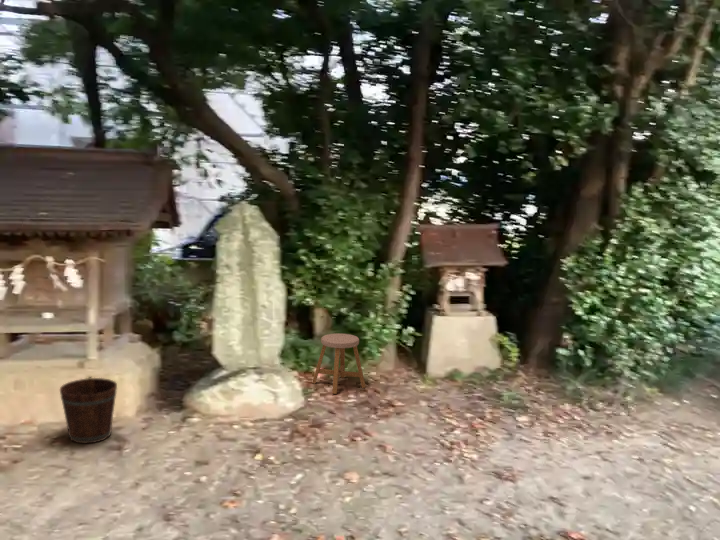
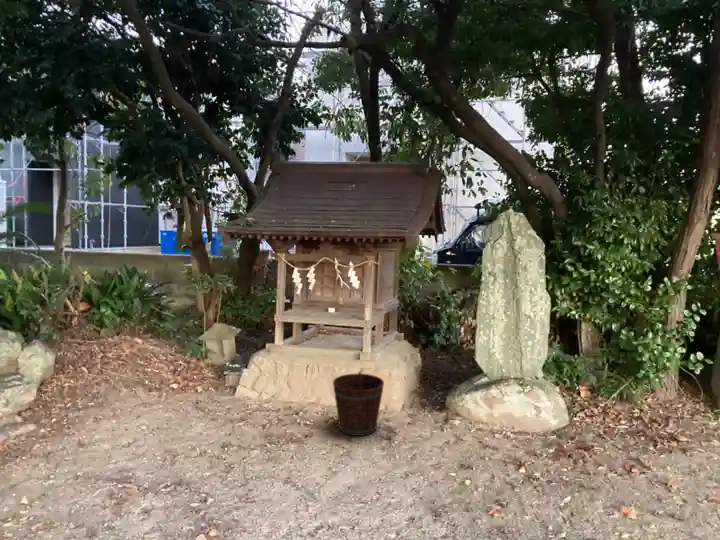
stool: present [312,333,365,394] -> none [575,348,636,413]

